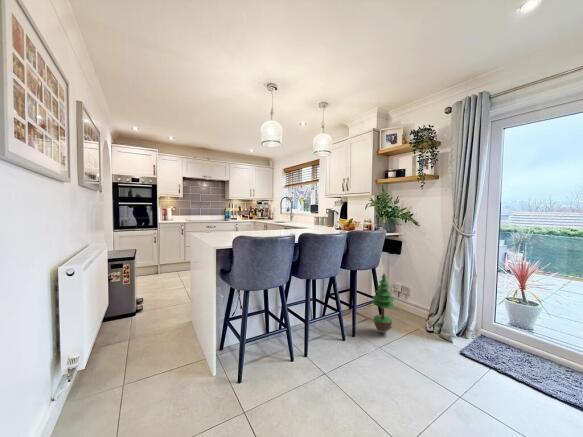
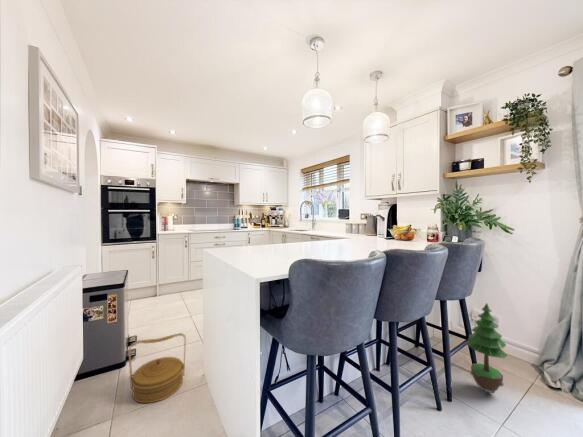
basket: none [138,292,178,335] -> present [129,333,186,403]

